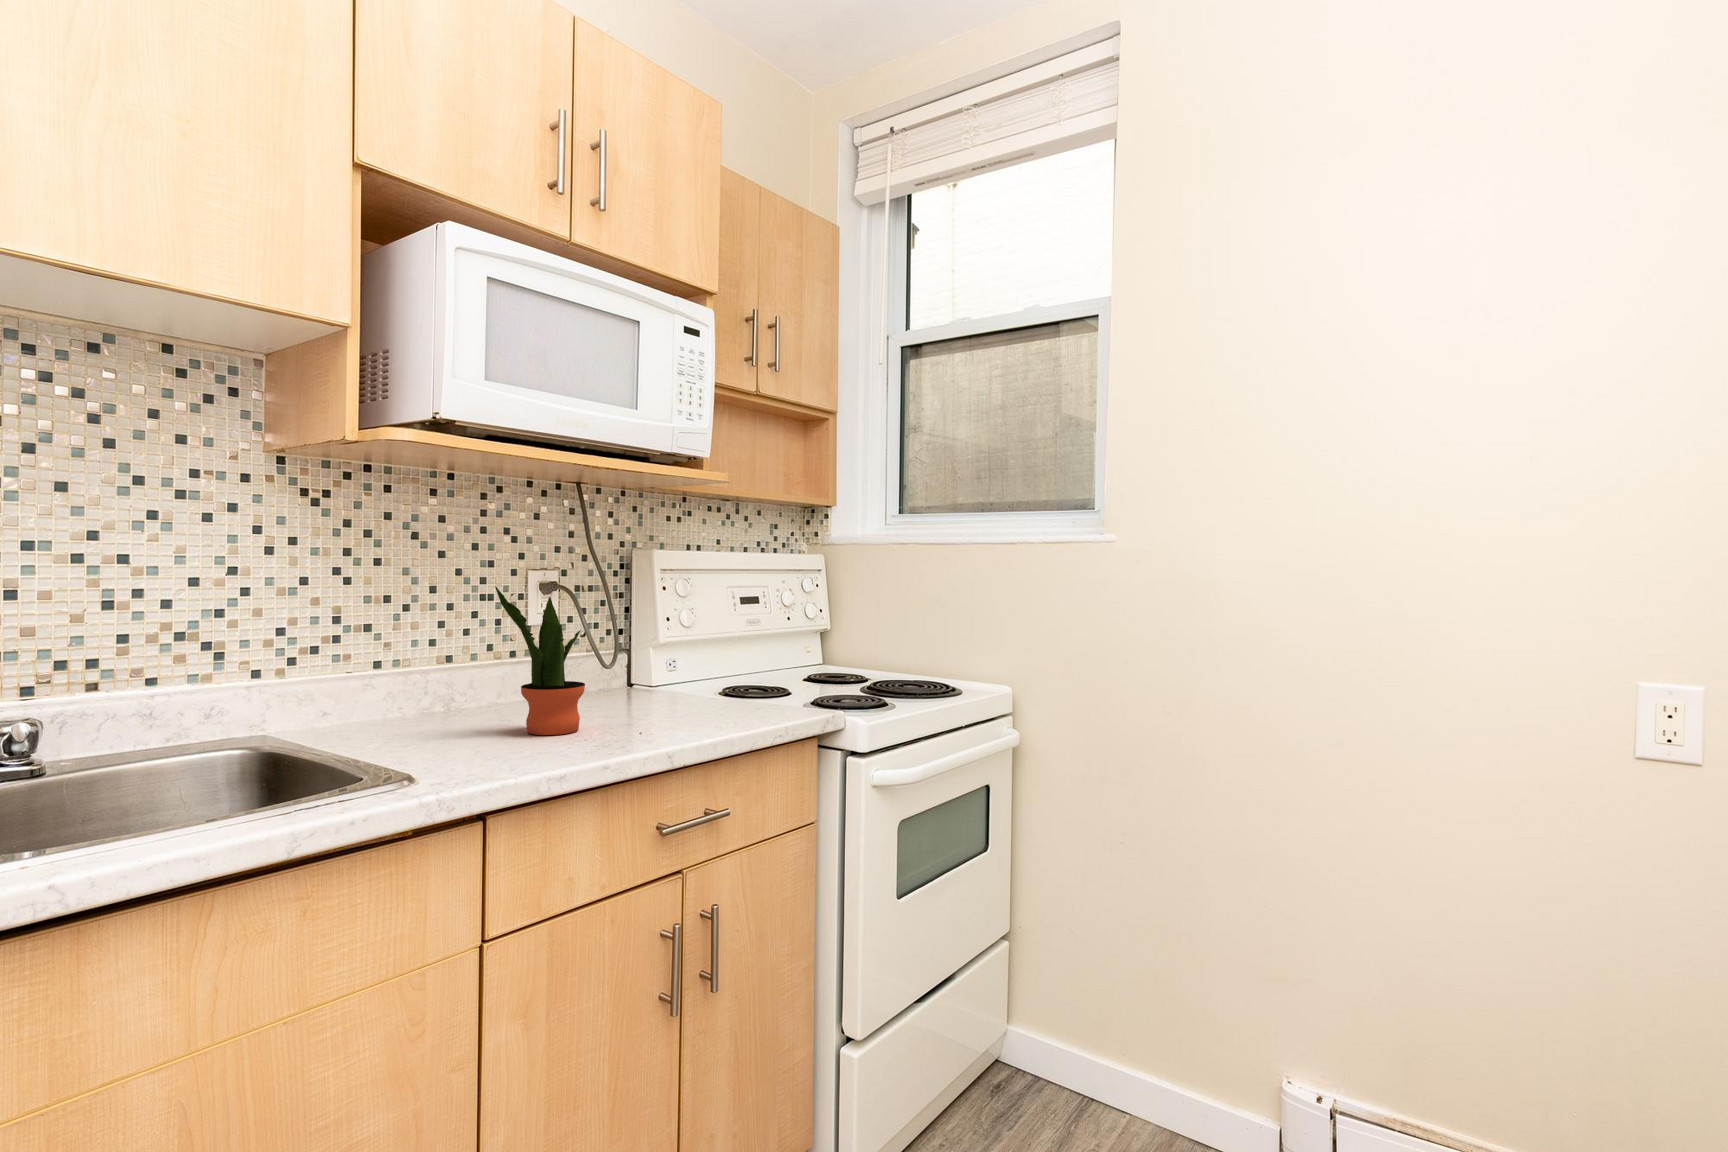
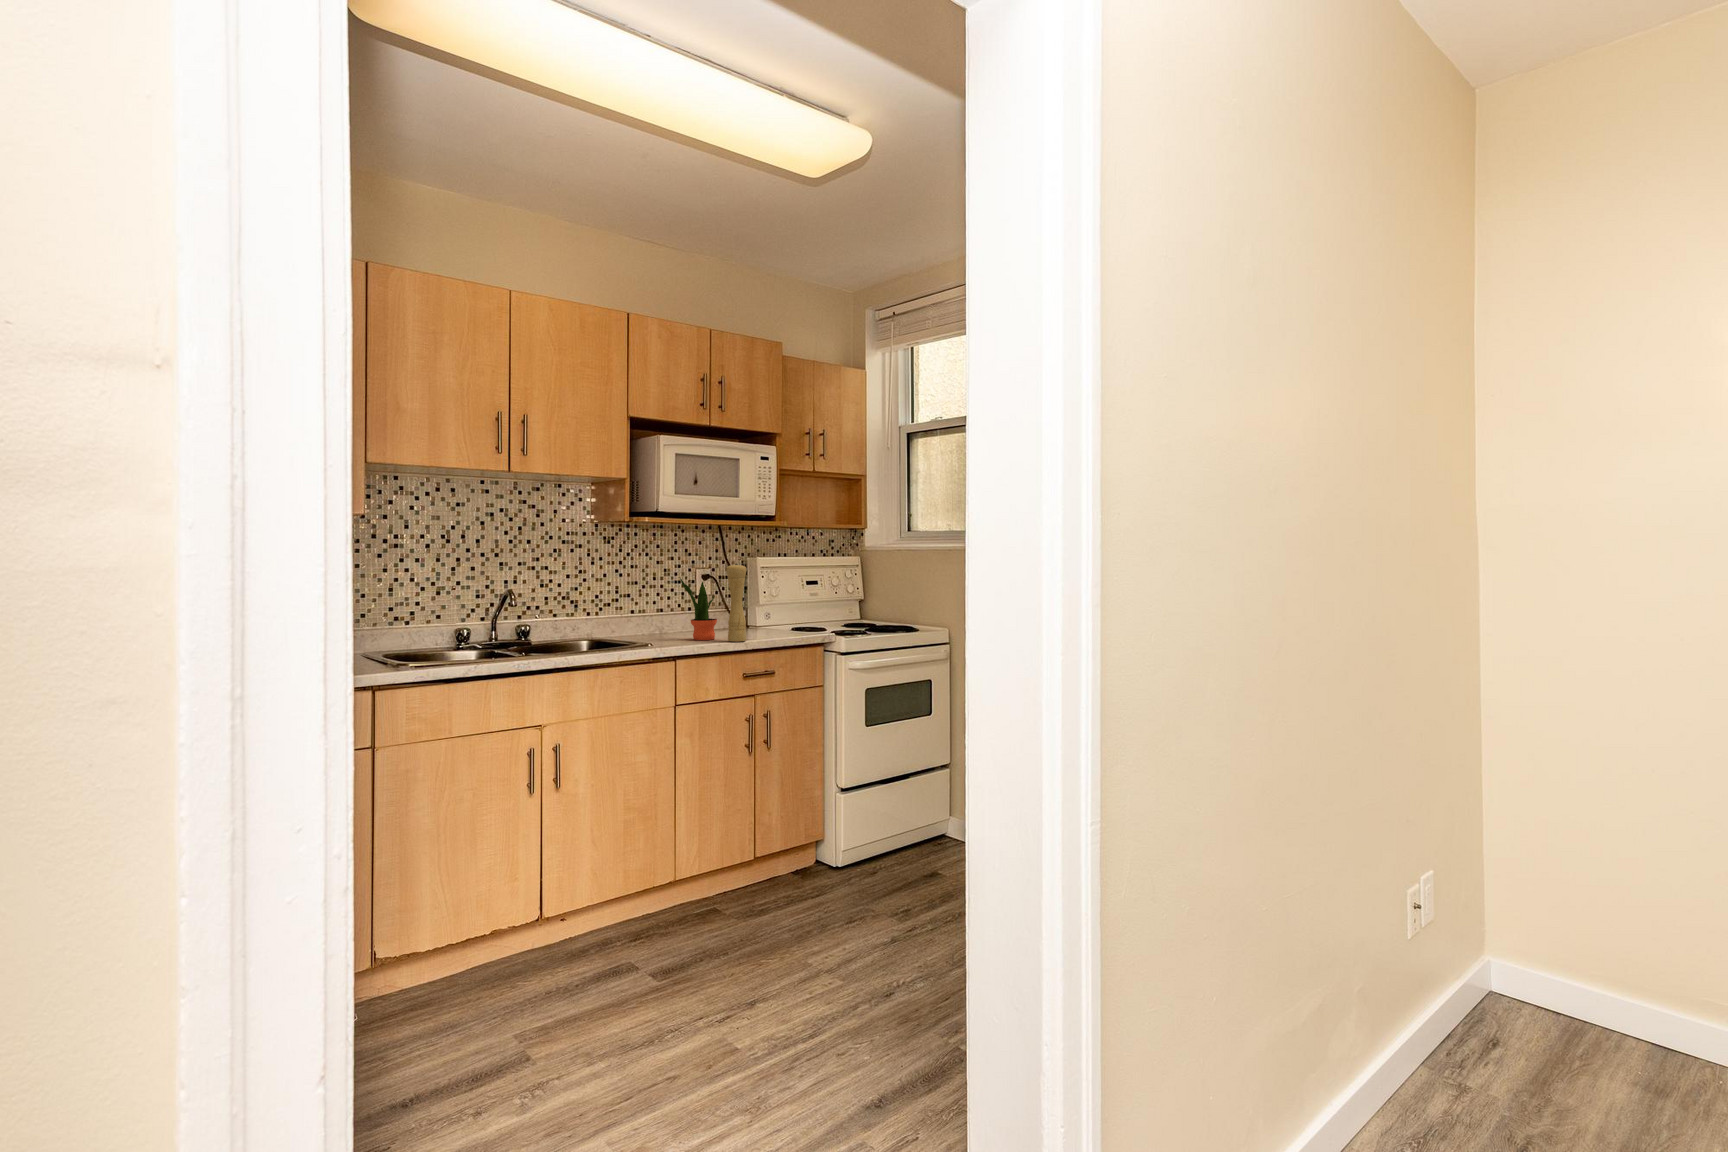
pepper mill: none [615,556,663,741] -> present [726,564,746,642]

